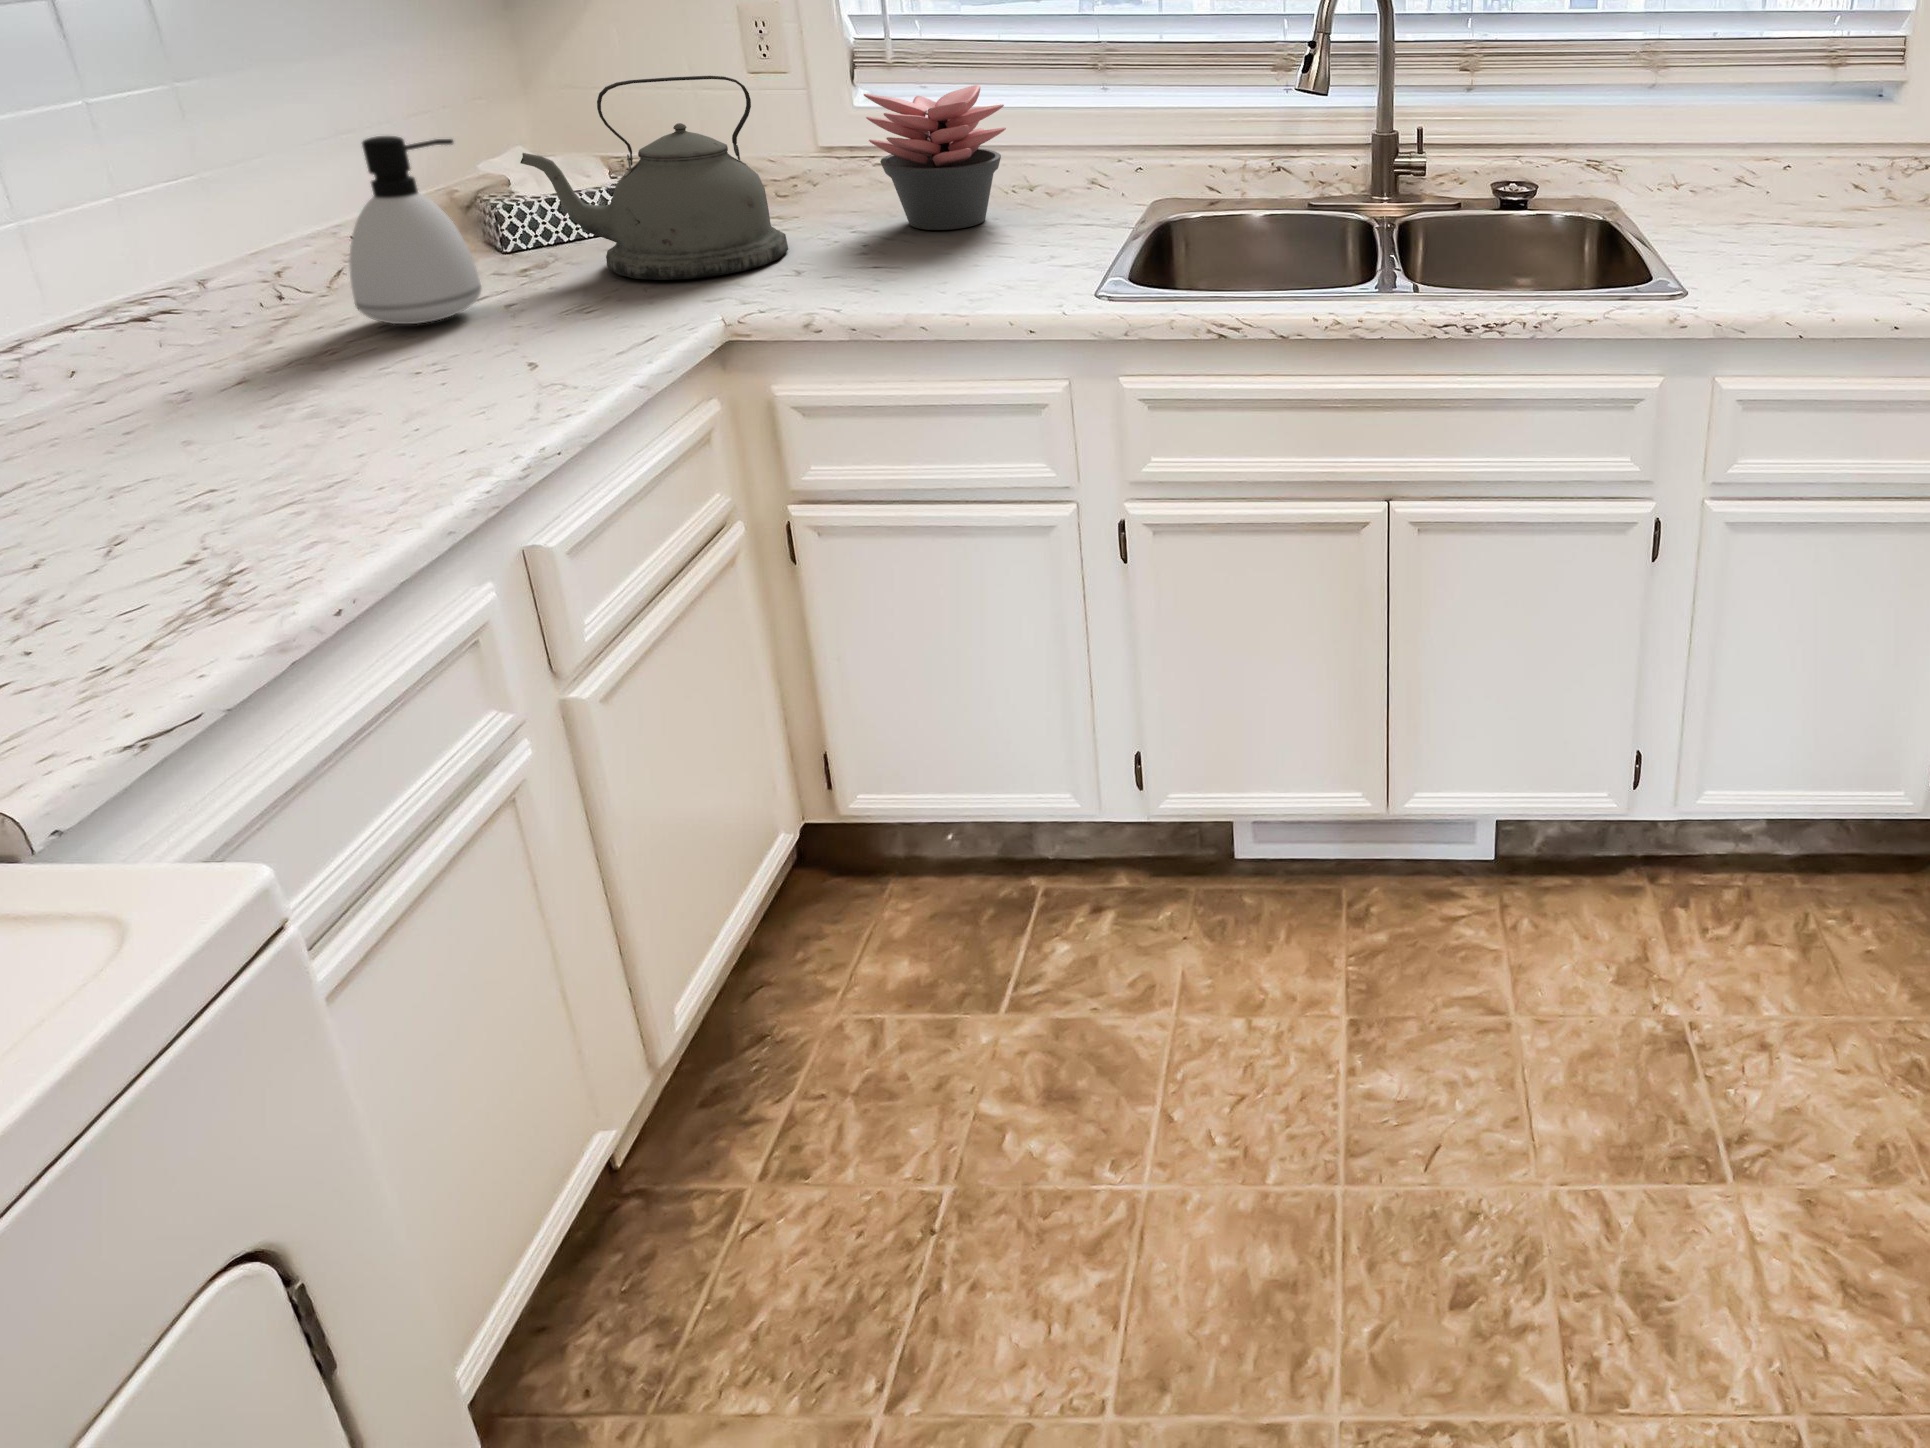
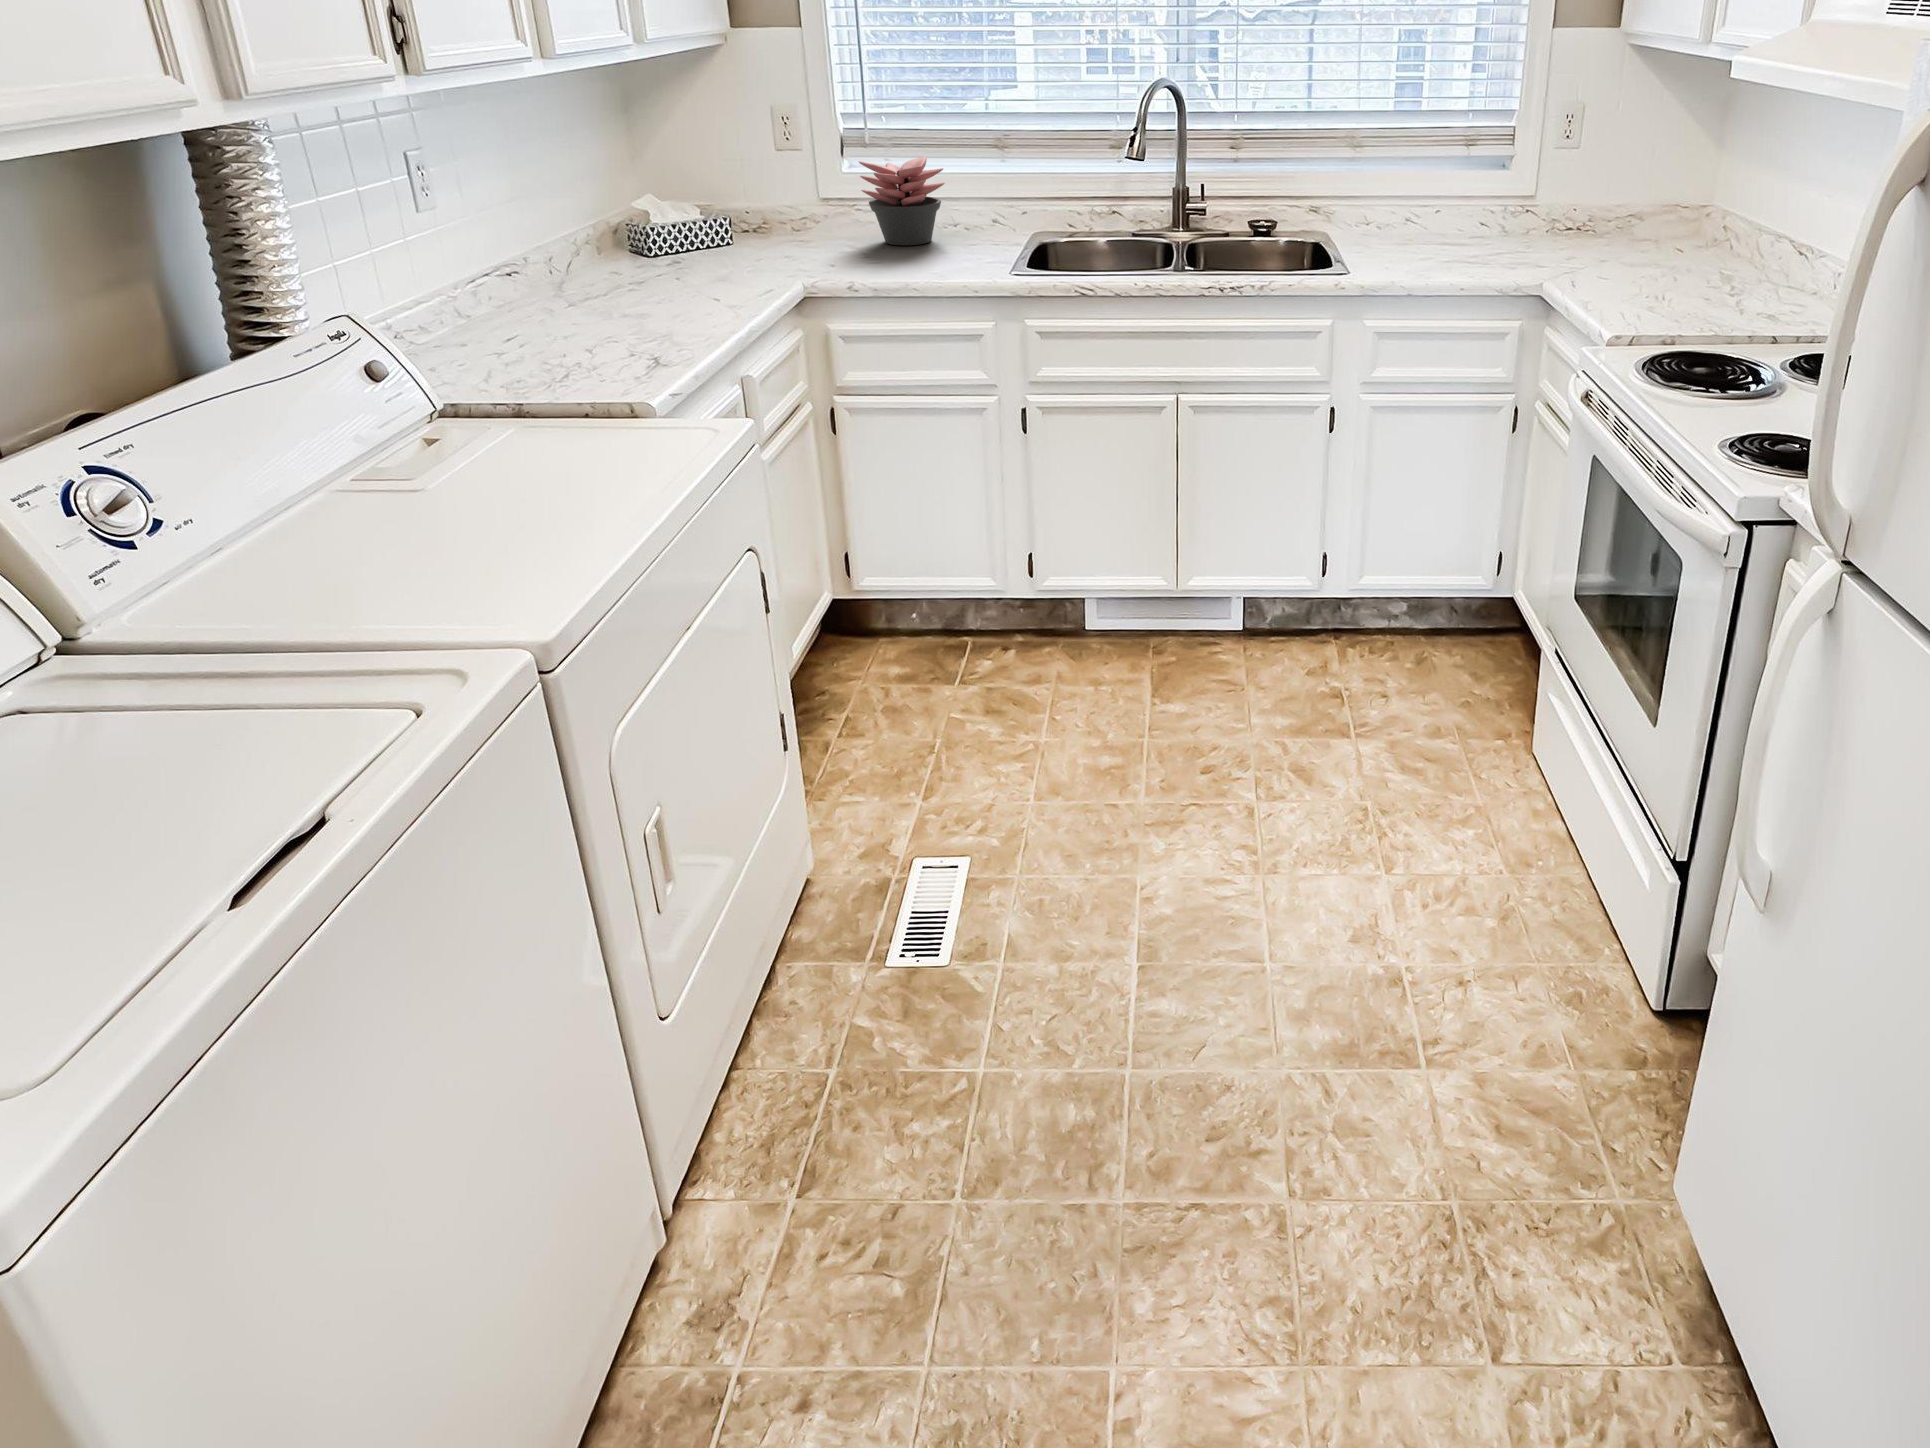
kettle: present [520,76,788,280] -> none [677,150,820,268]
soap dispenser: present [349,136,481,324] -> none [602,182,665,286]

